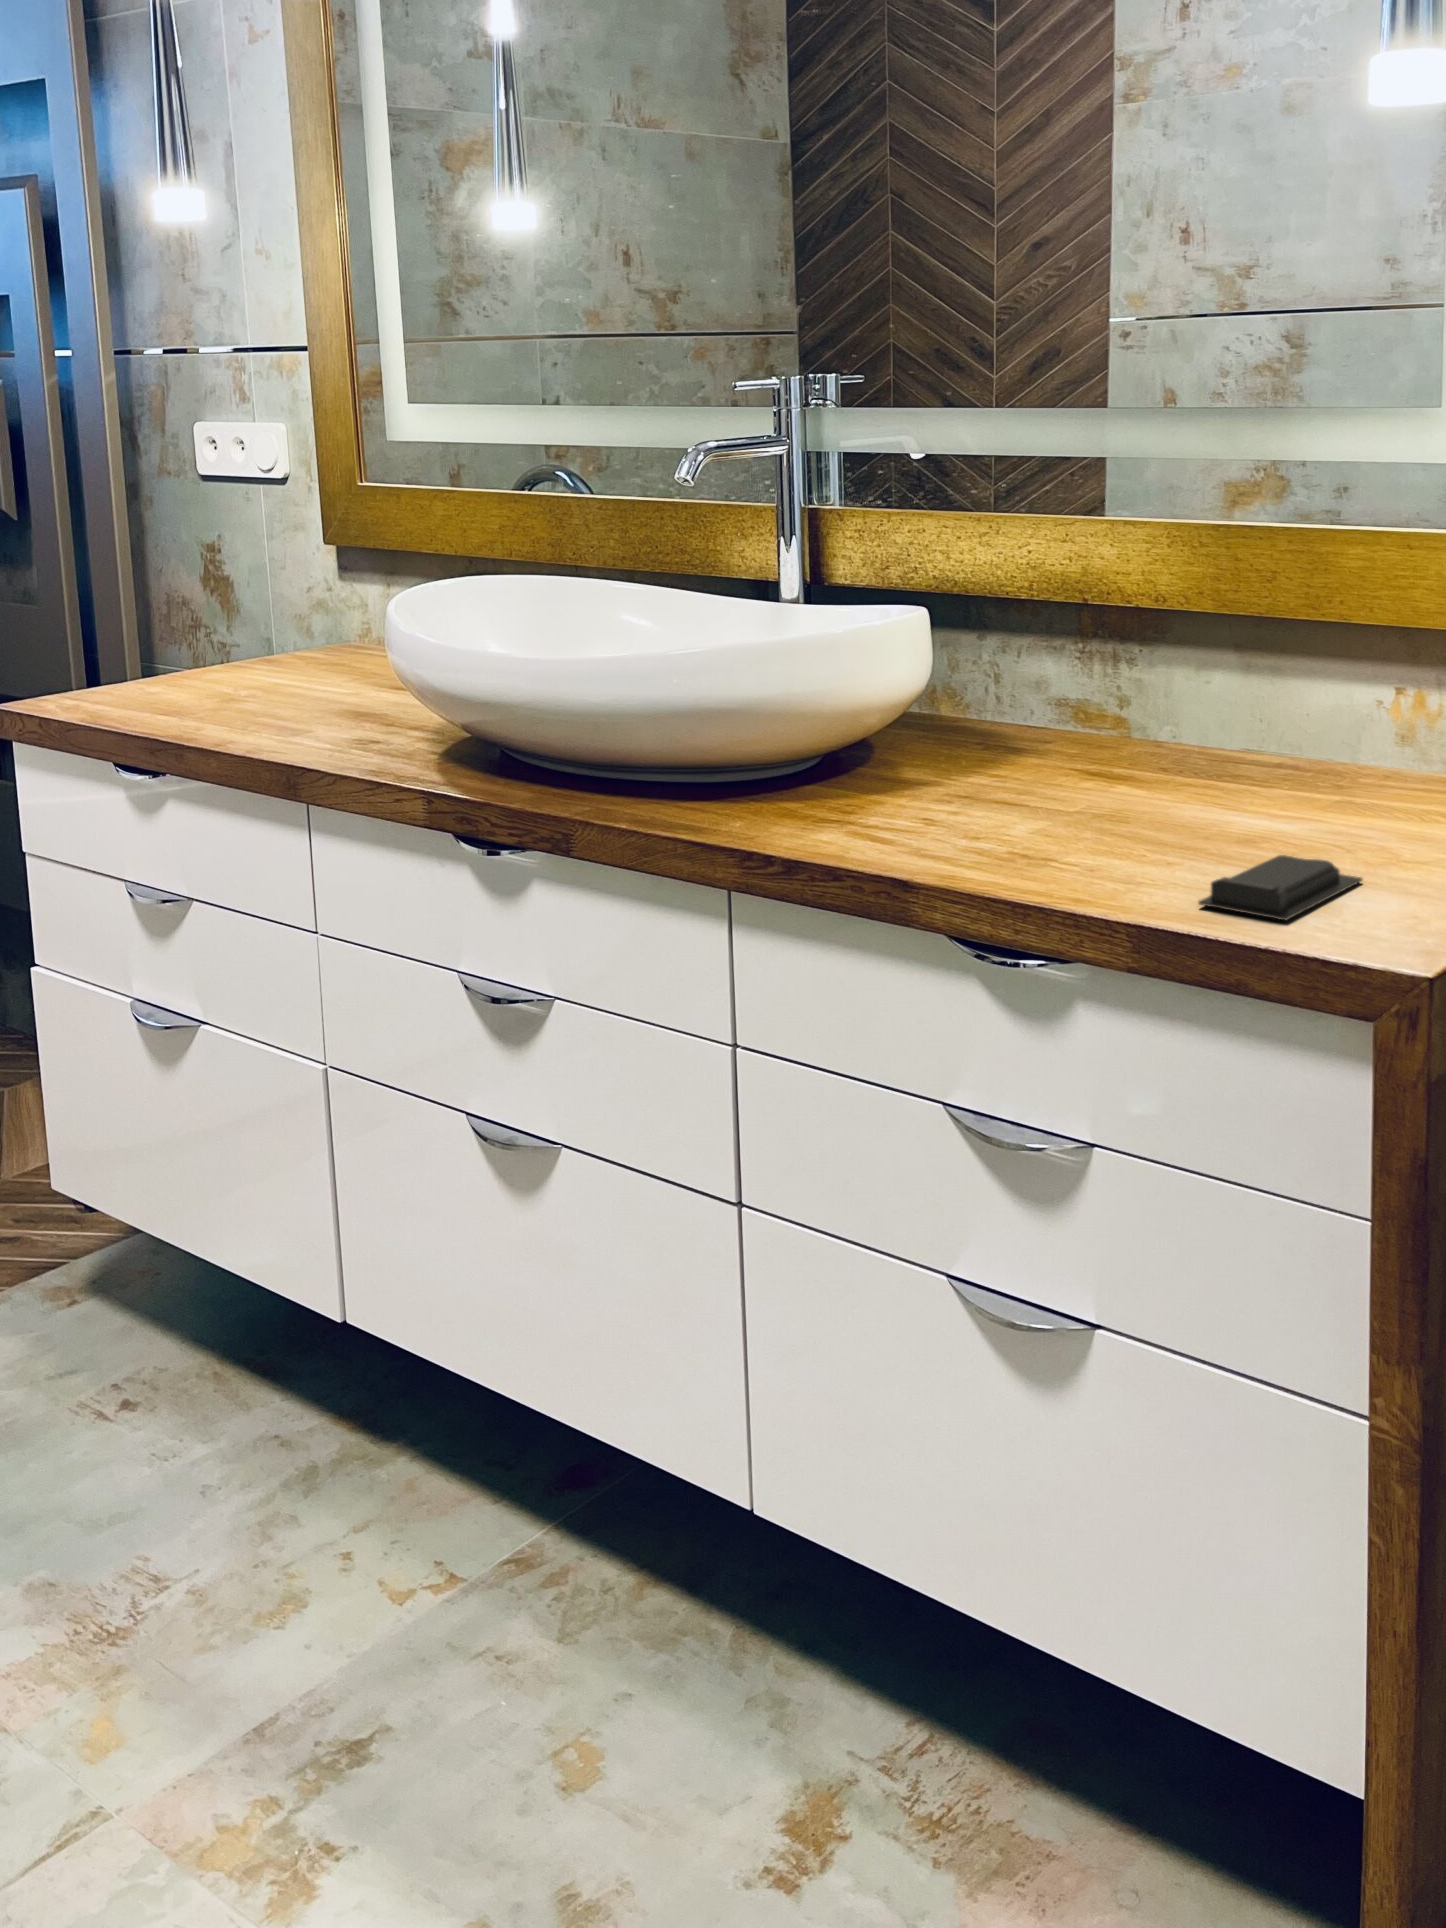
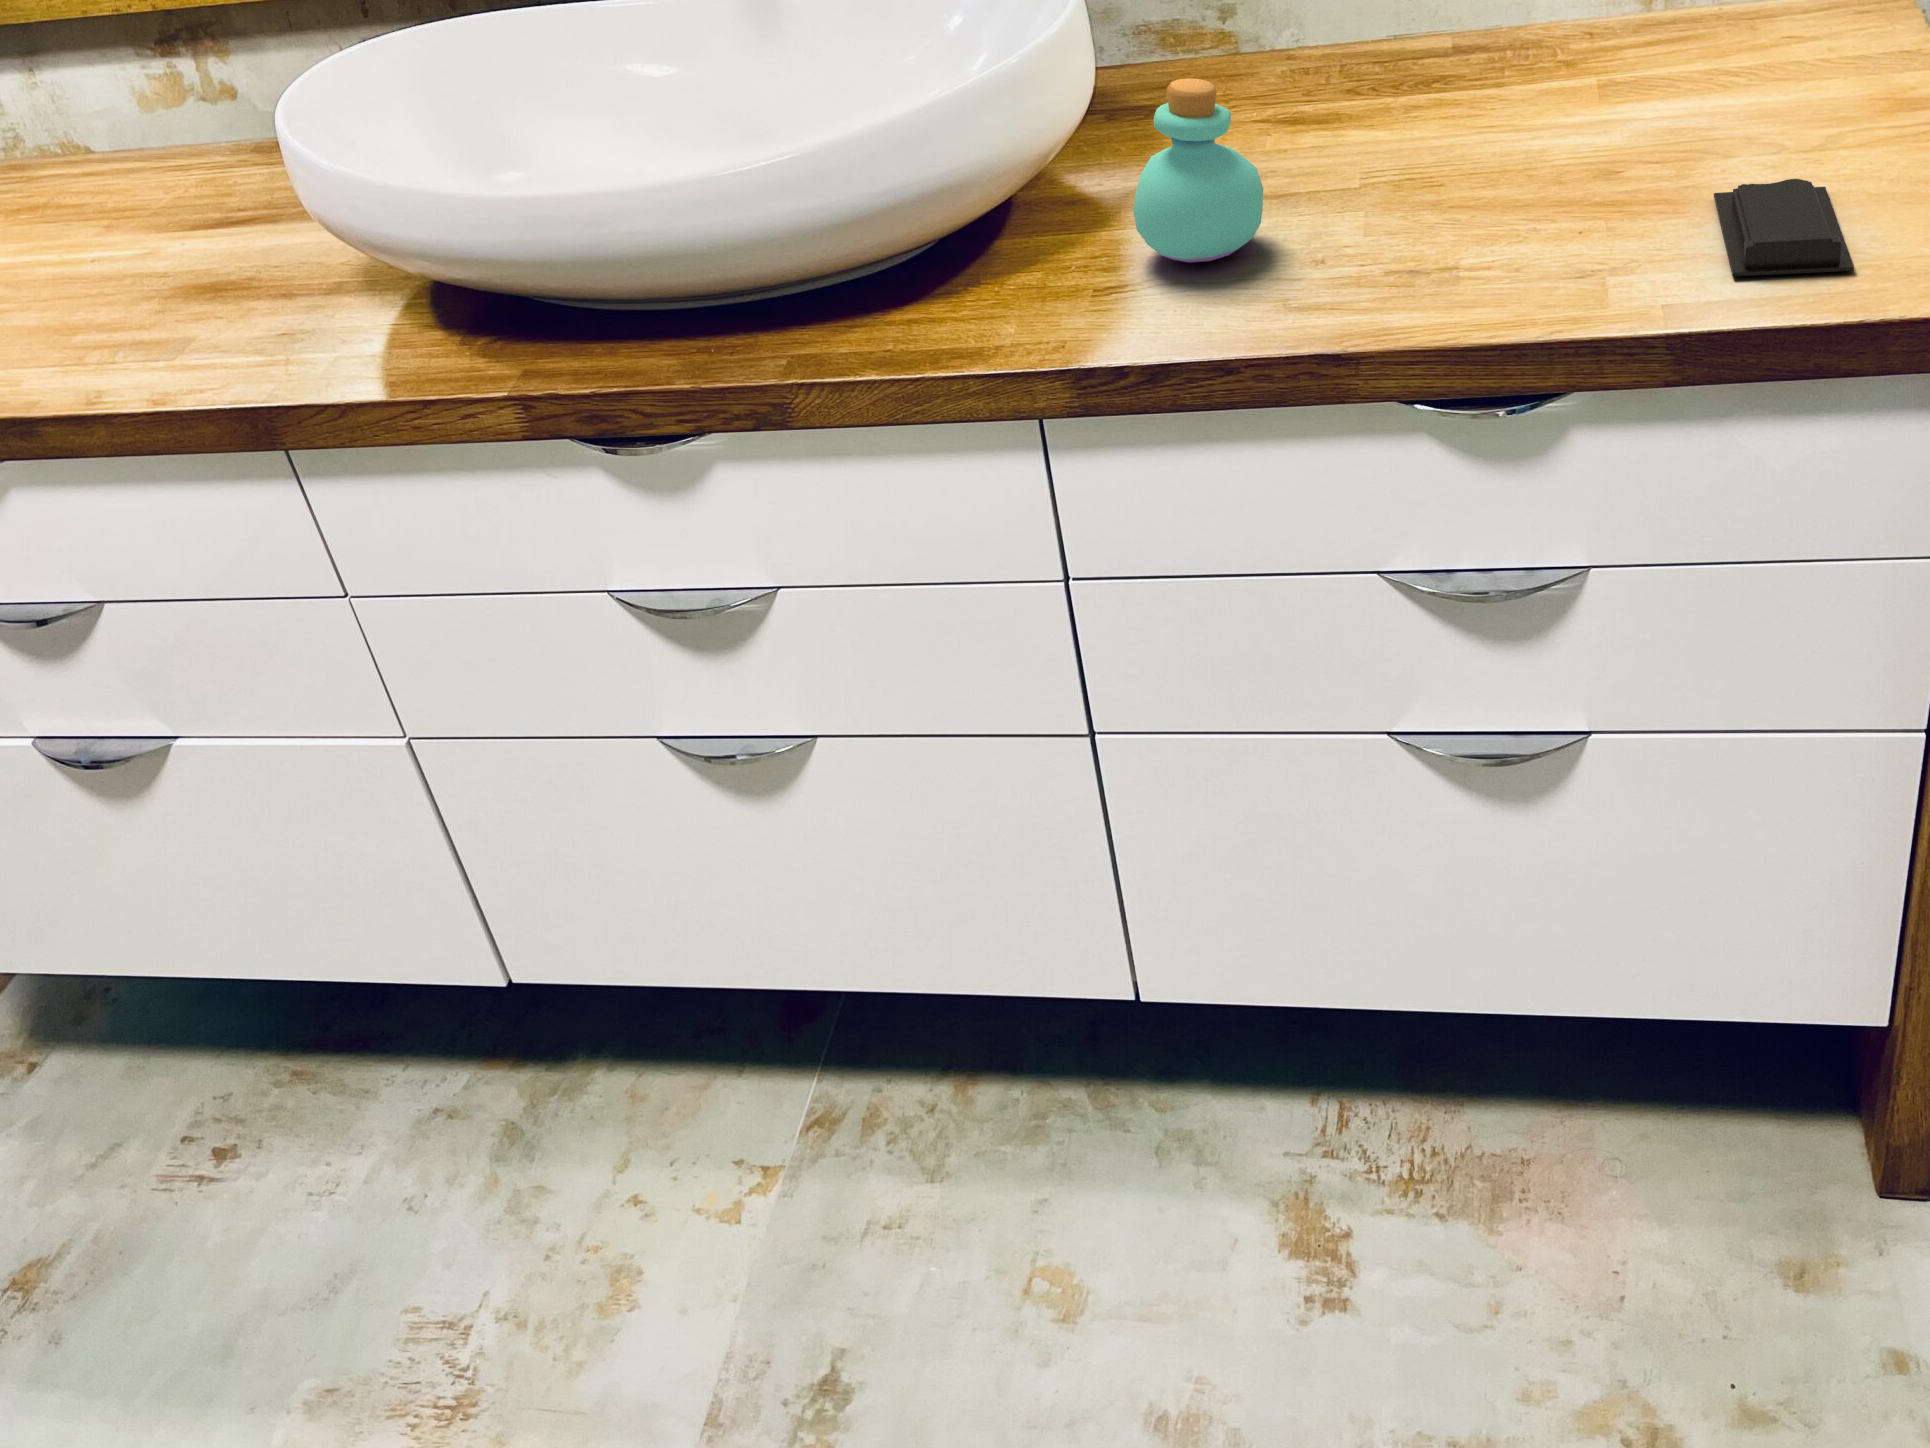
perfume bottle: none [843,678,948,823] -> present [1133,78,1263,262]

